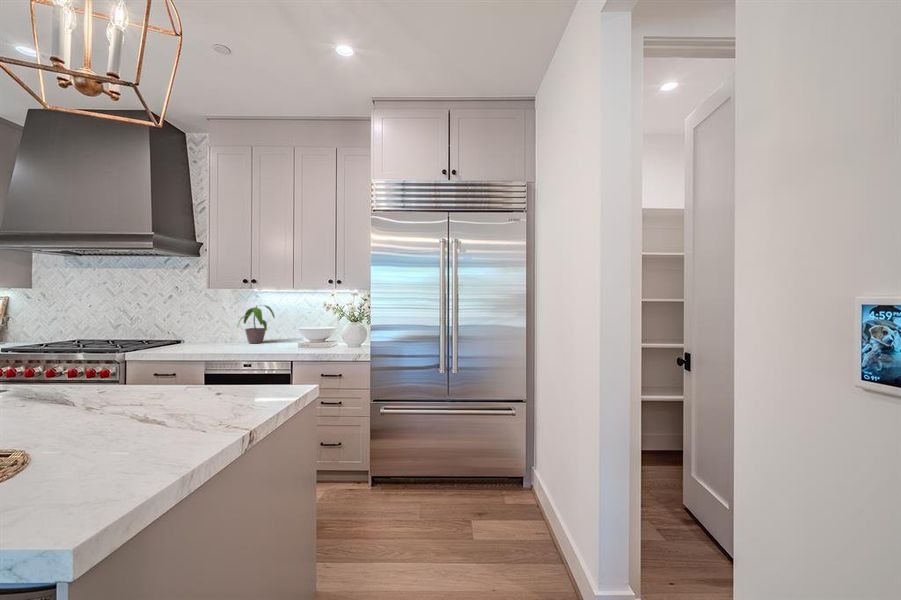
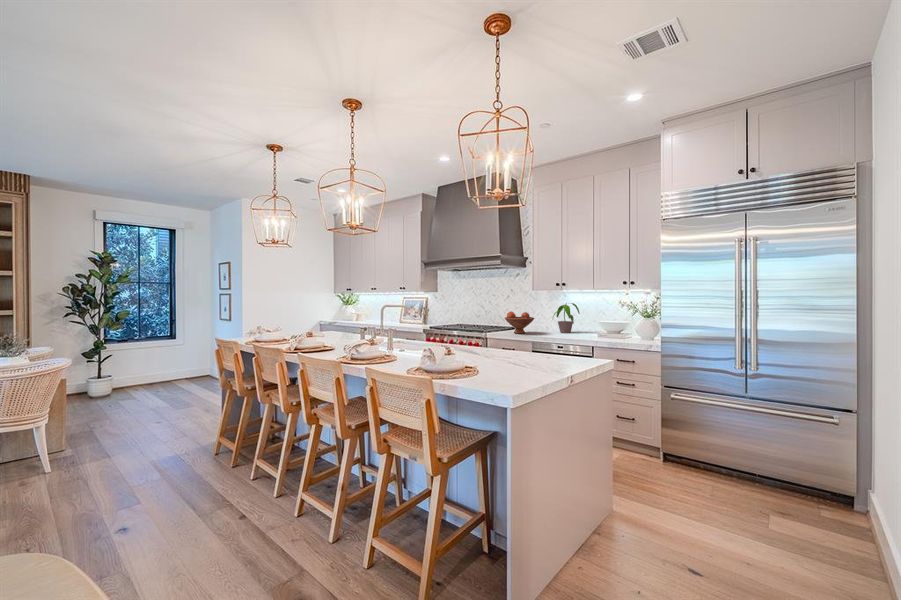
fruit bowl: none [159,319,210,350] -> present [505,311,534,334]

